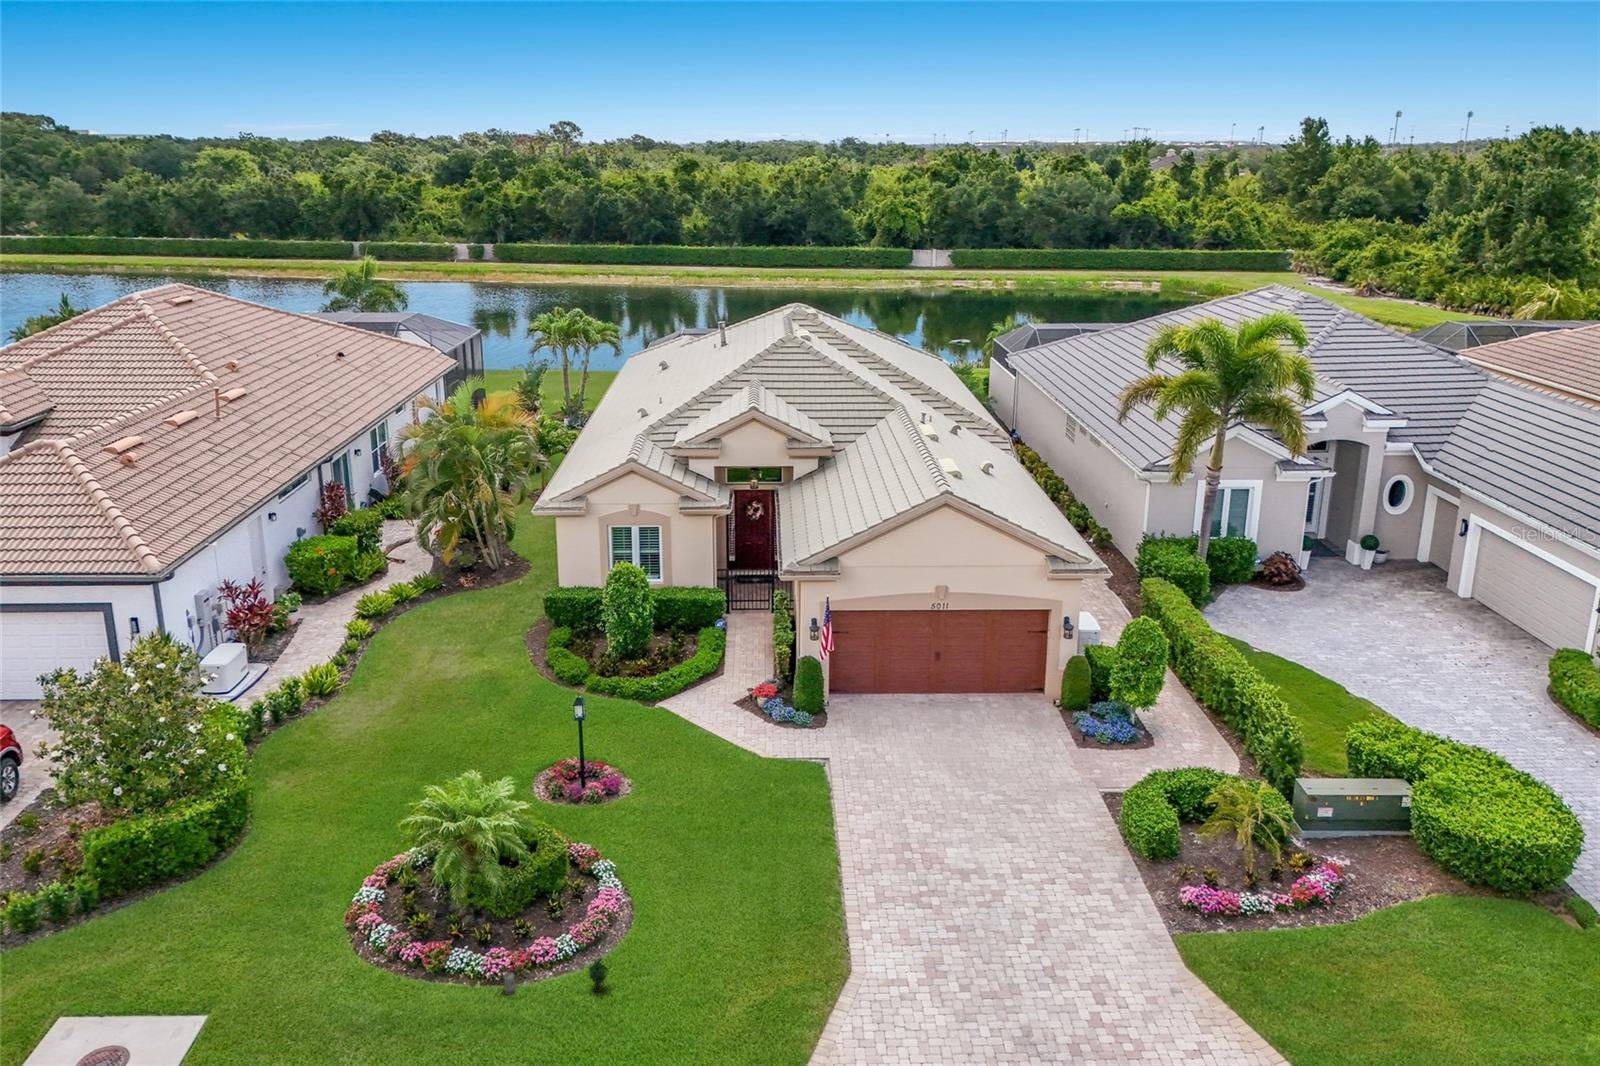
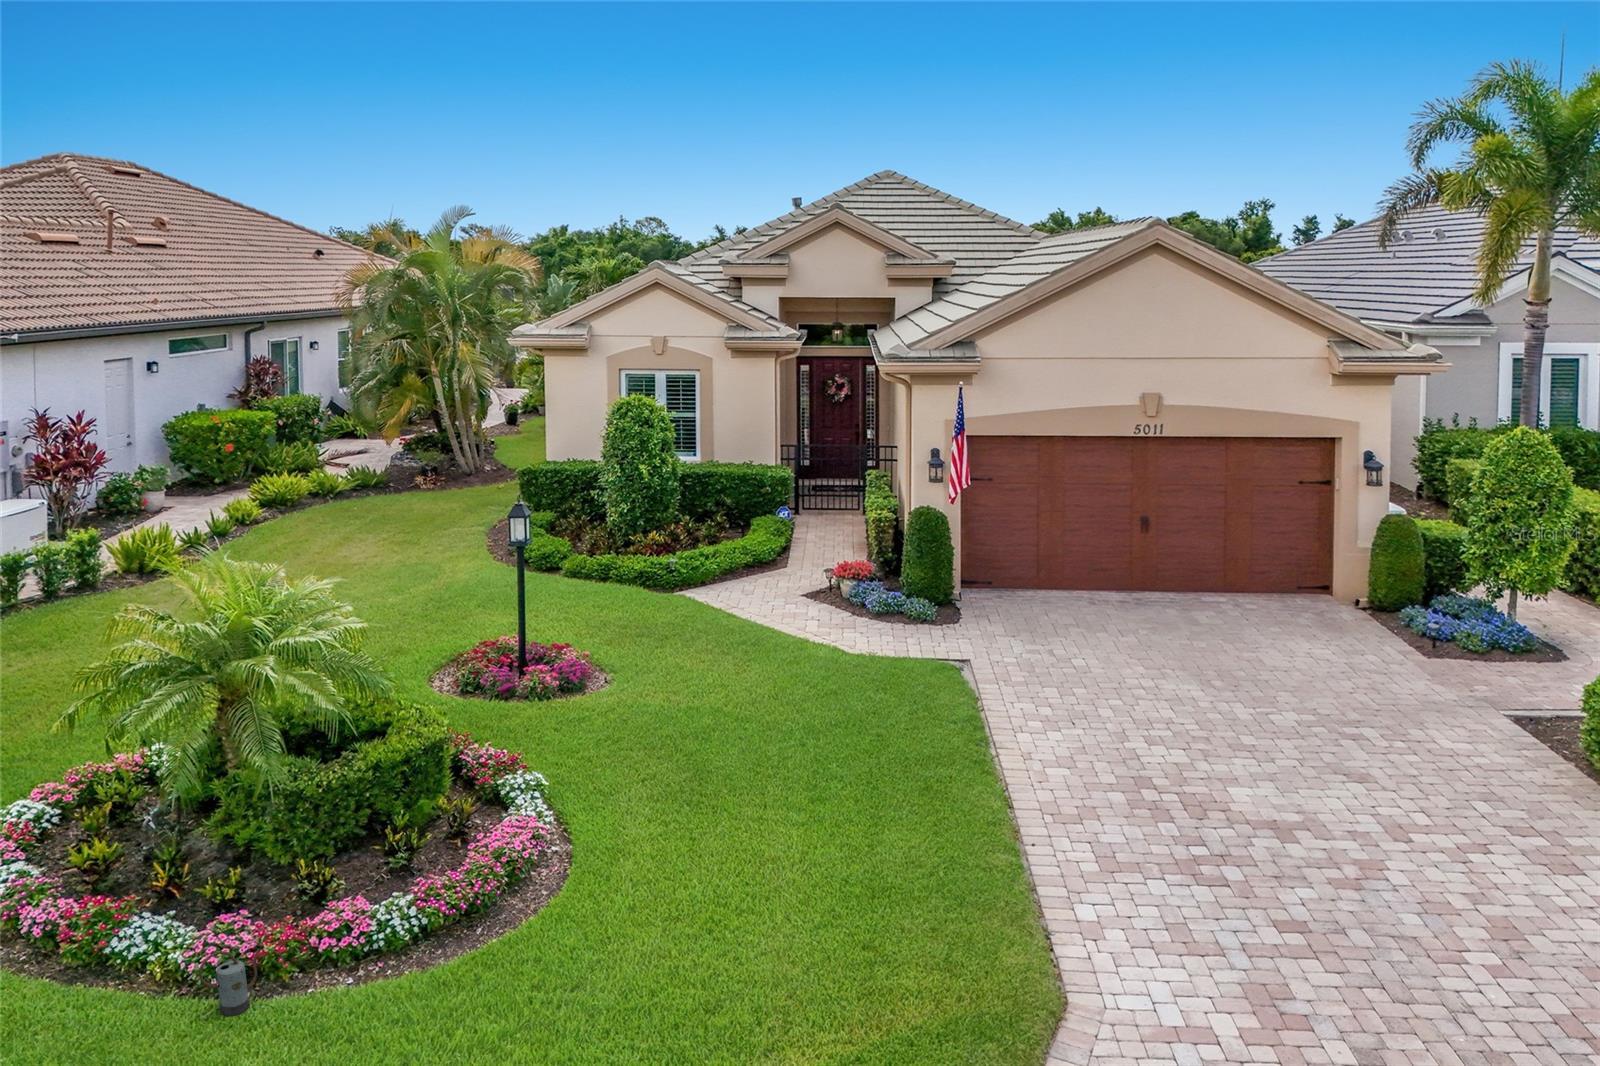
decorative plant: present [588,957,608,992] -> none [417,924,474,1017]

